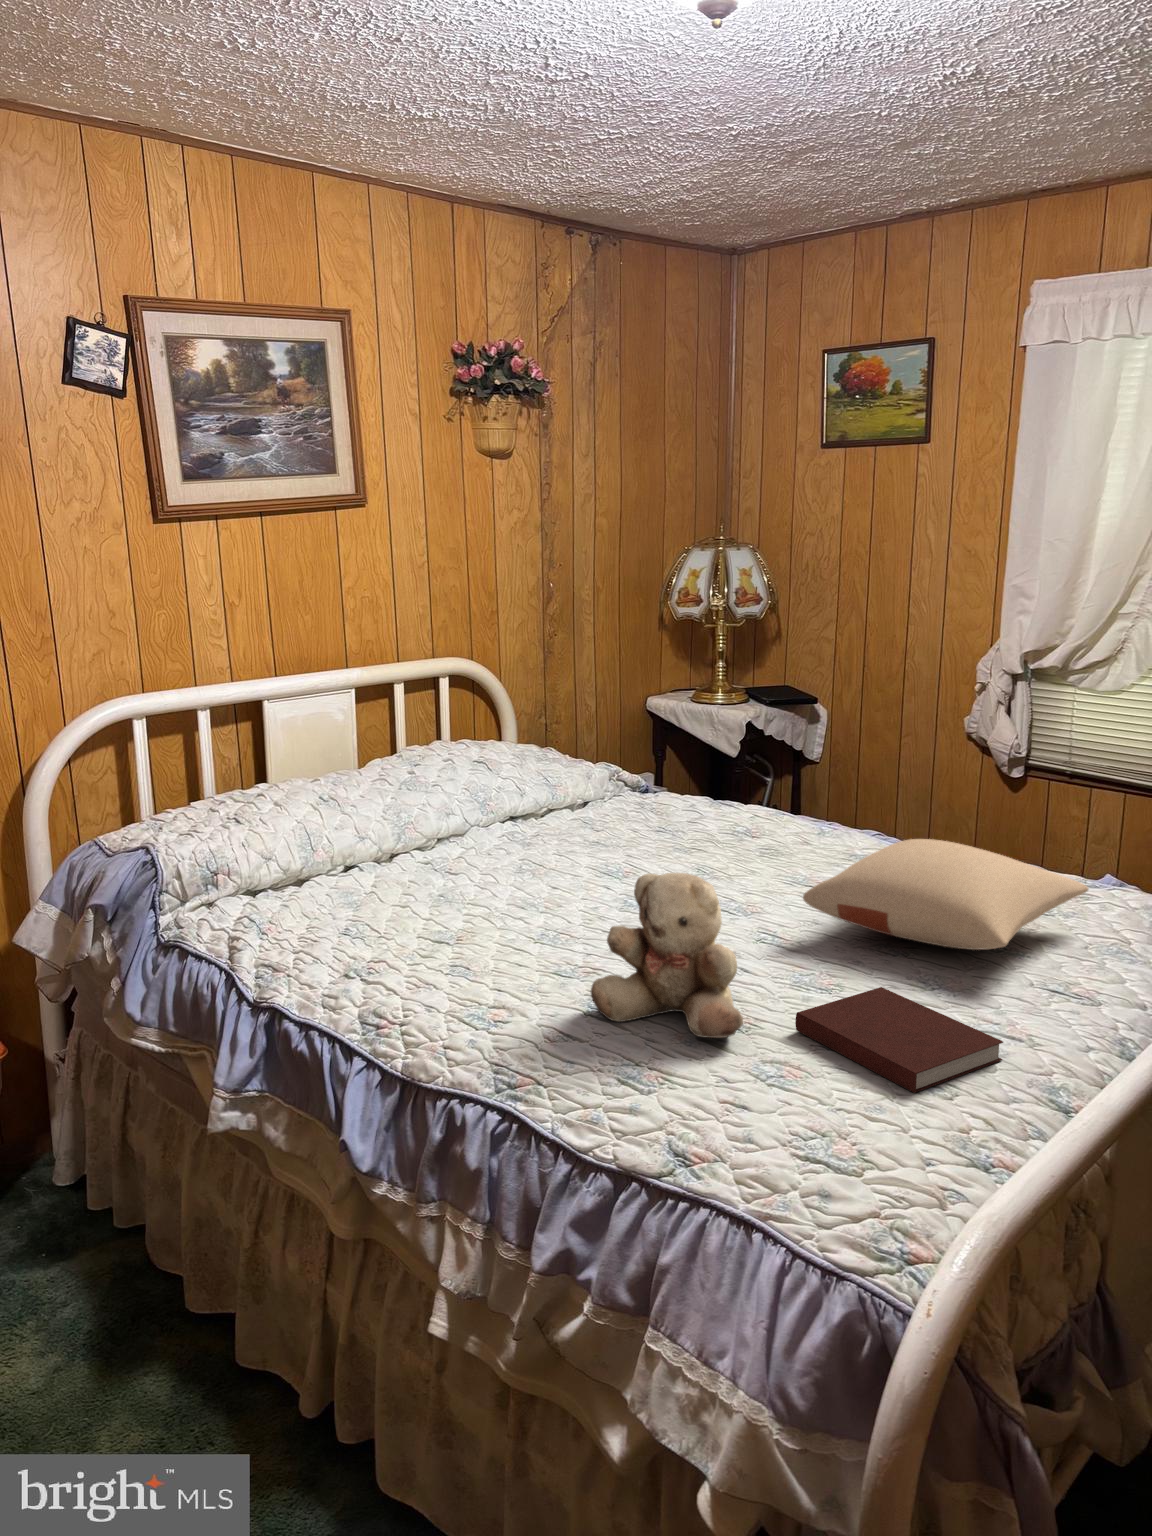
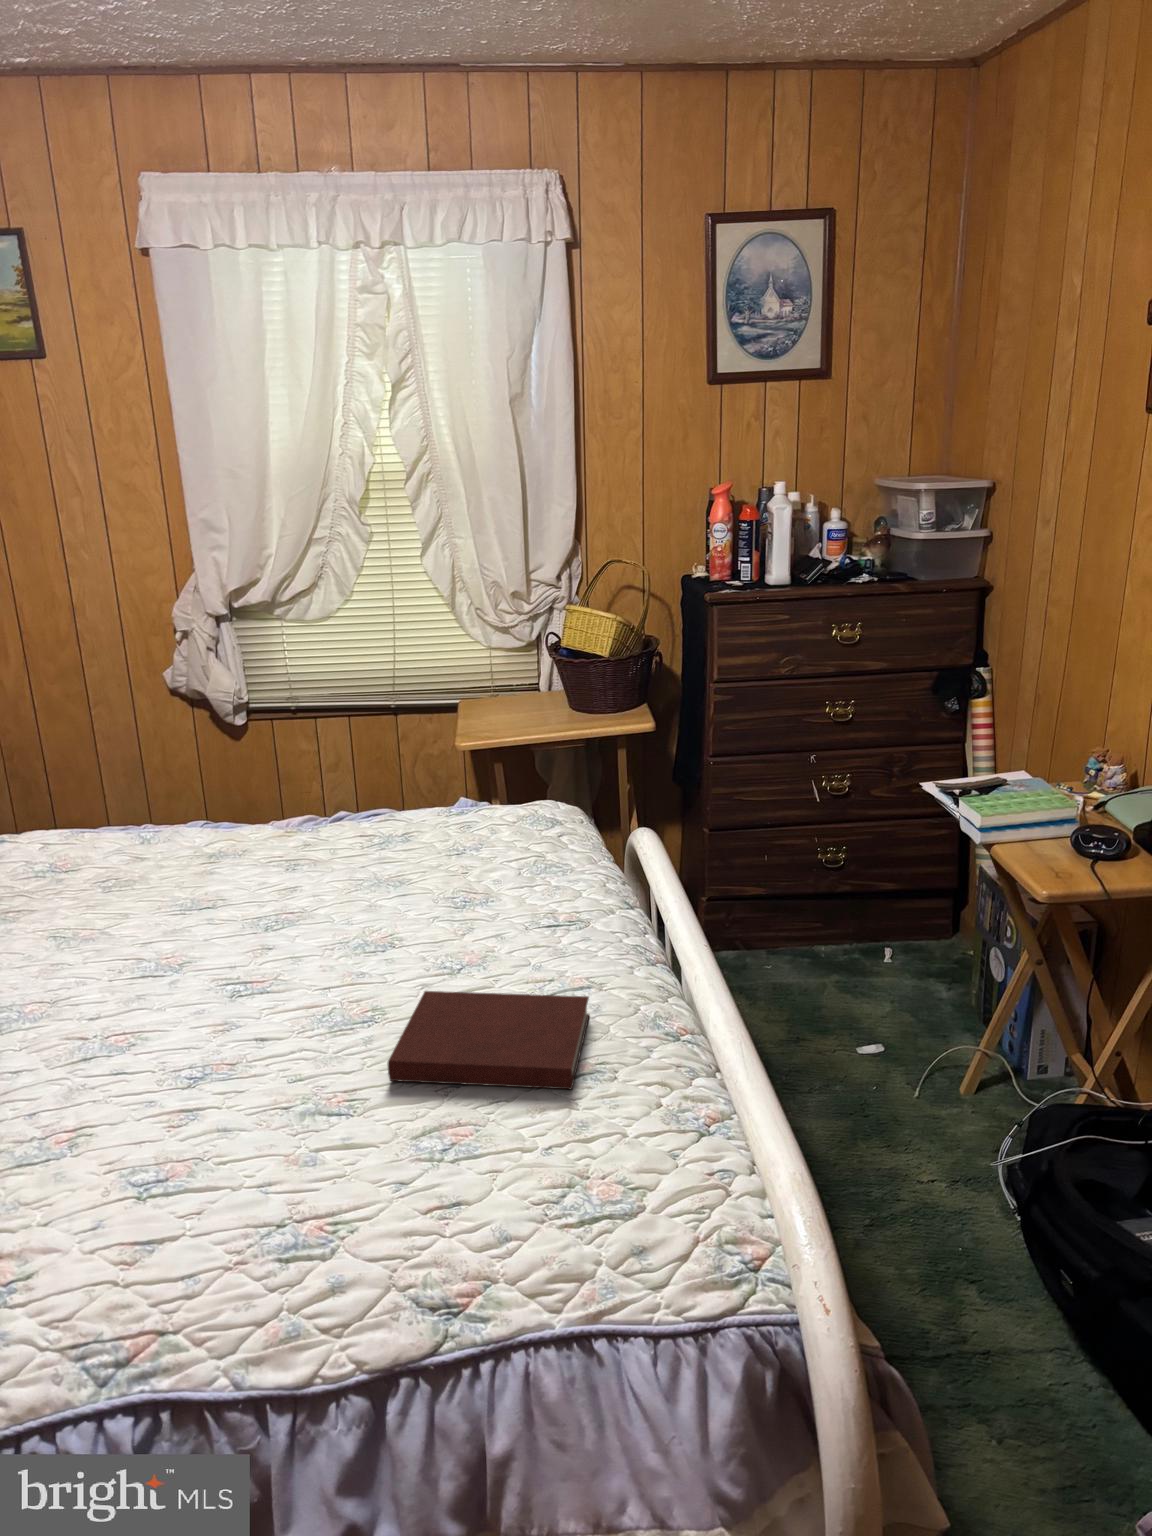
pillow: present [803,839,1088,950] -> none [254,809,500,931]
teddy bear: present [591,873,743,1038] -> none [121,952,358,1186]

